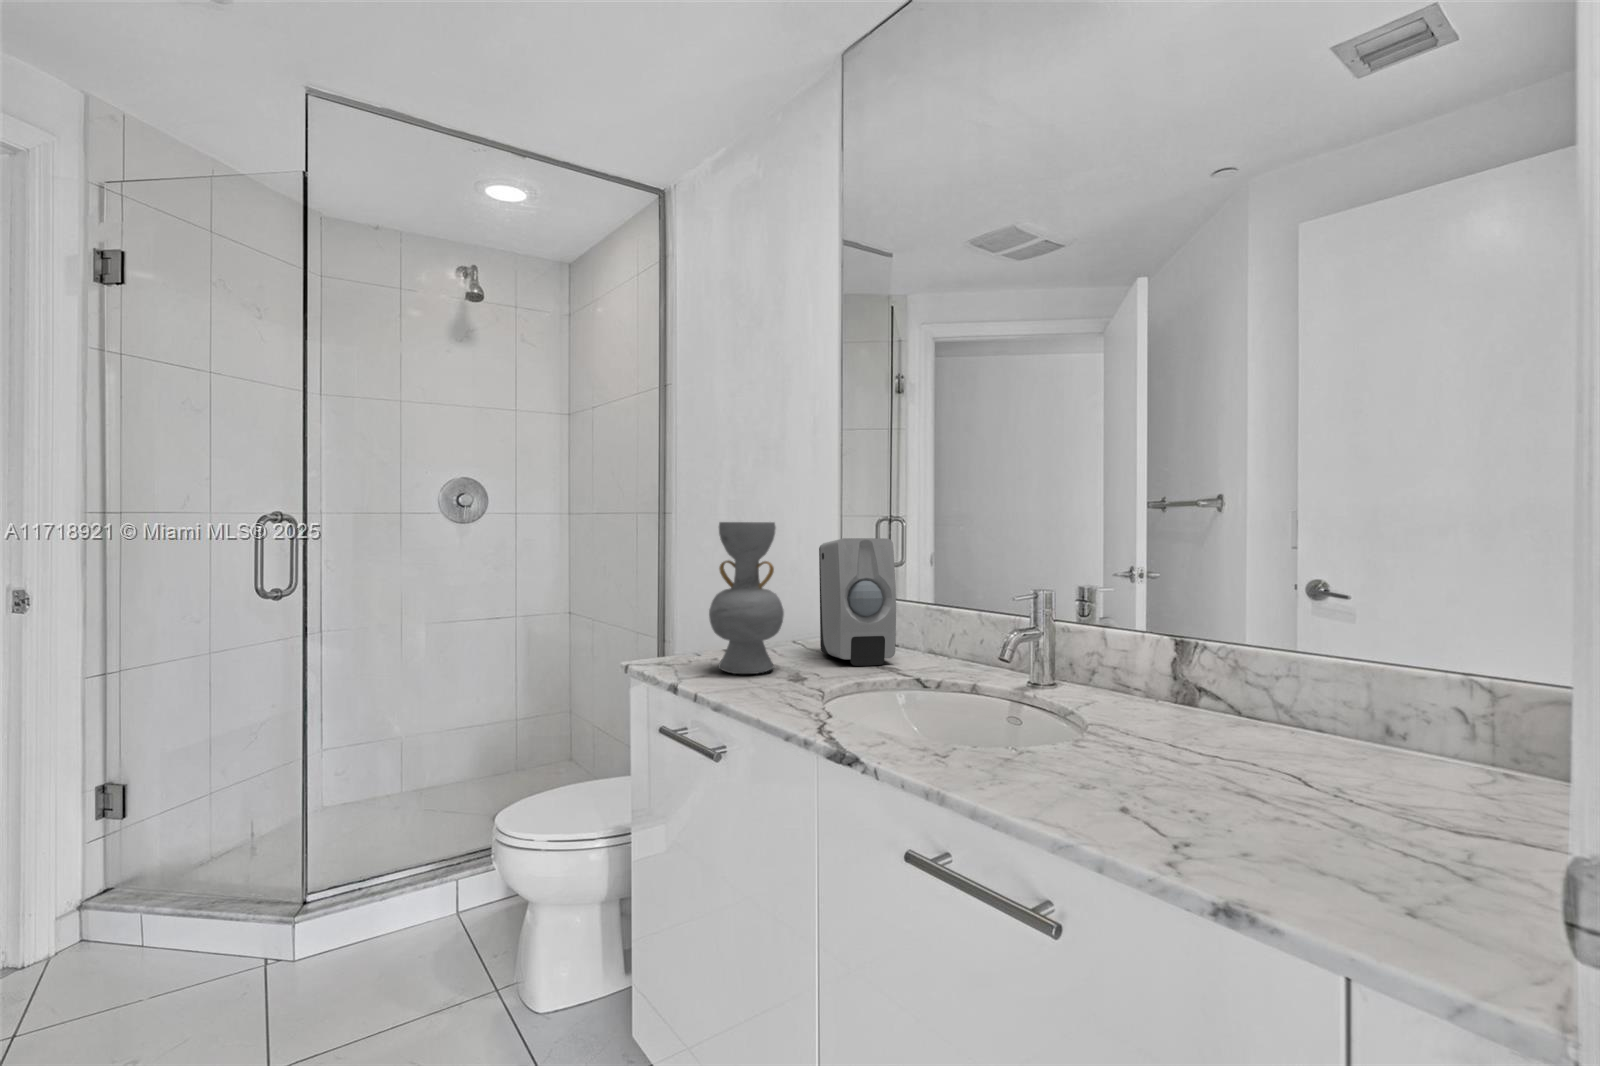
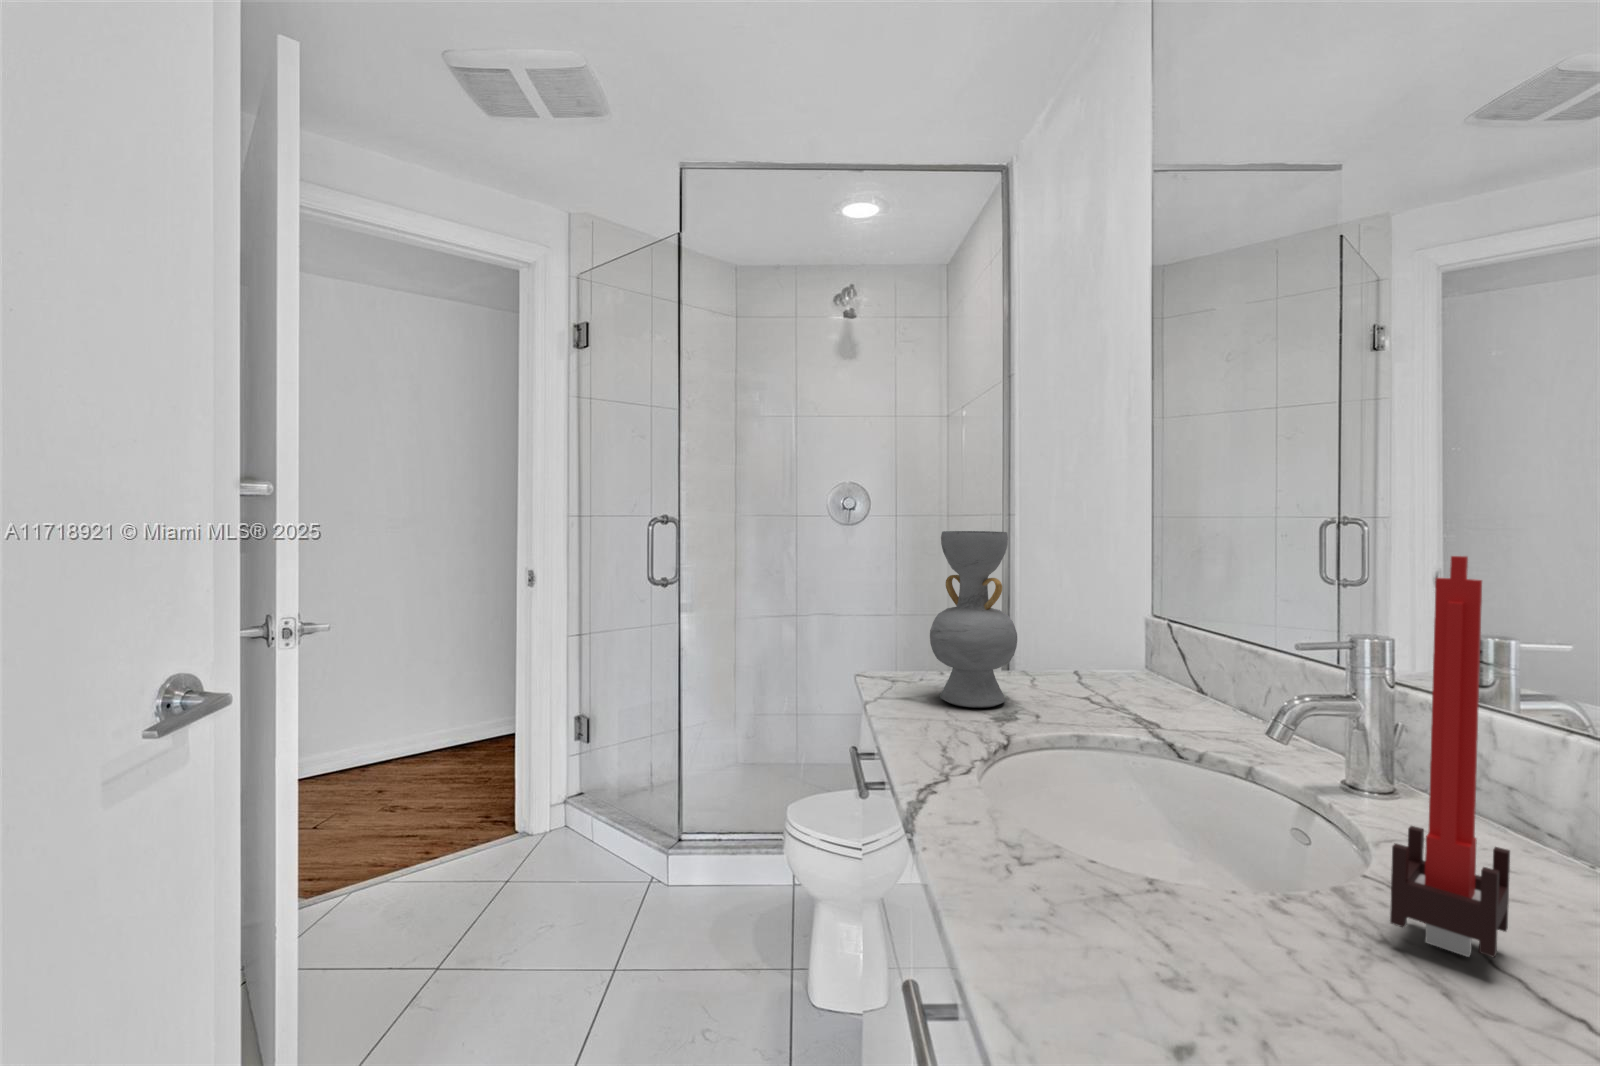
candle: none [1130,524,1187,746] -> present [1390,556,1510,957]
soap dispenser: present [819,538,896,666] -> none [1092,553,1175,718]

